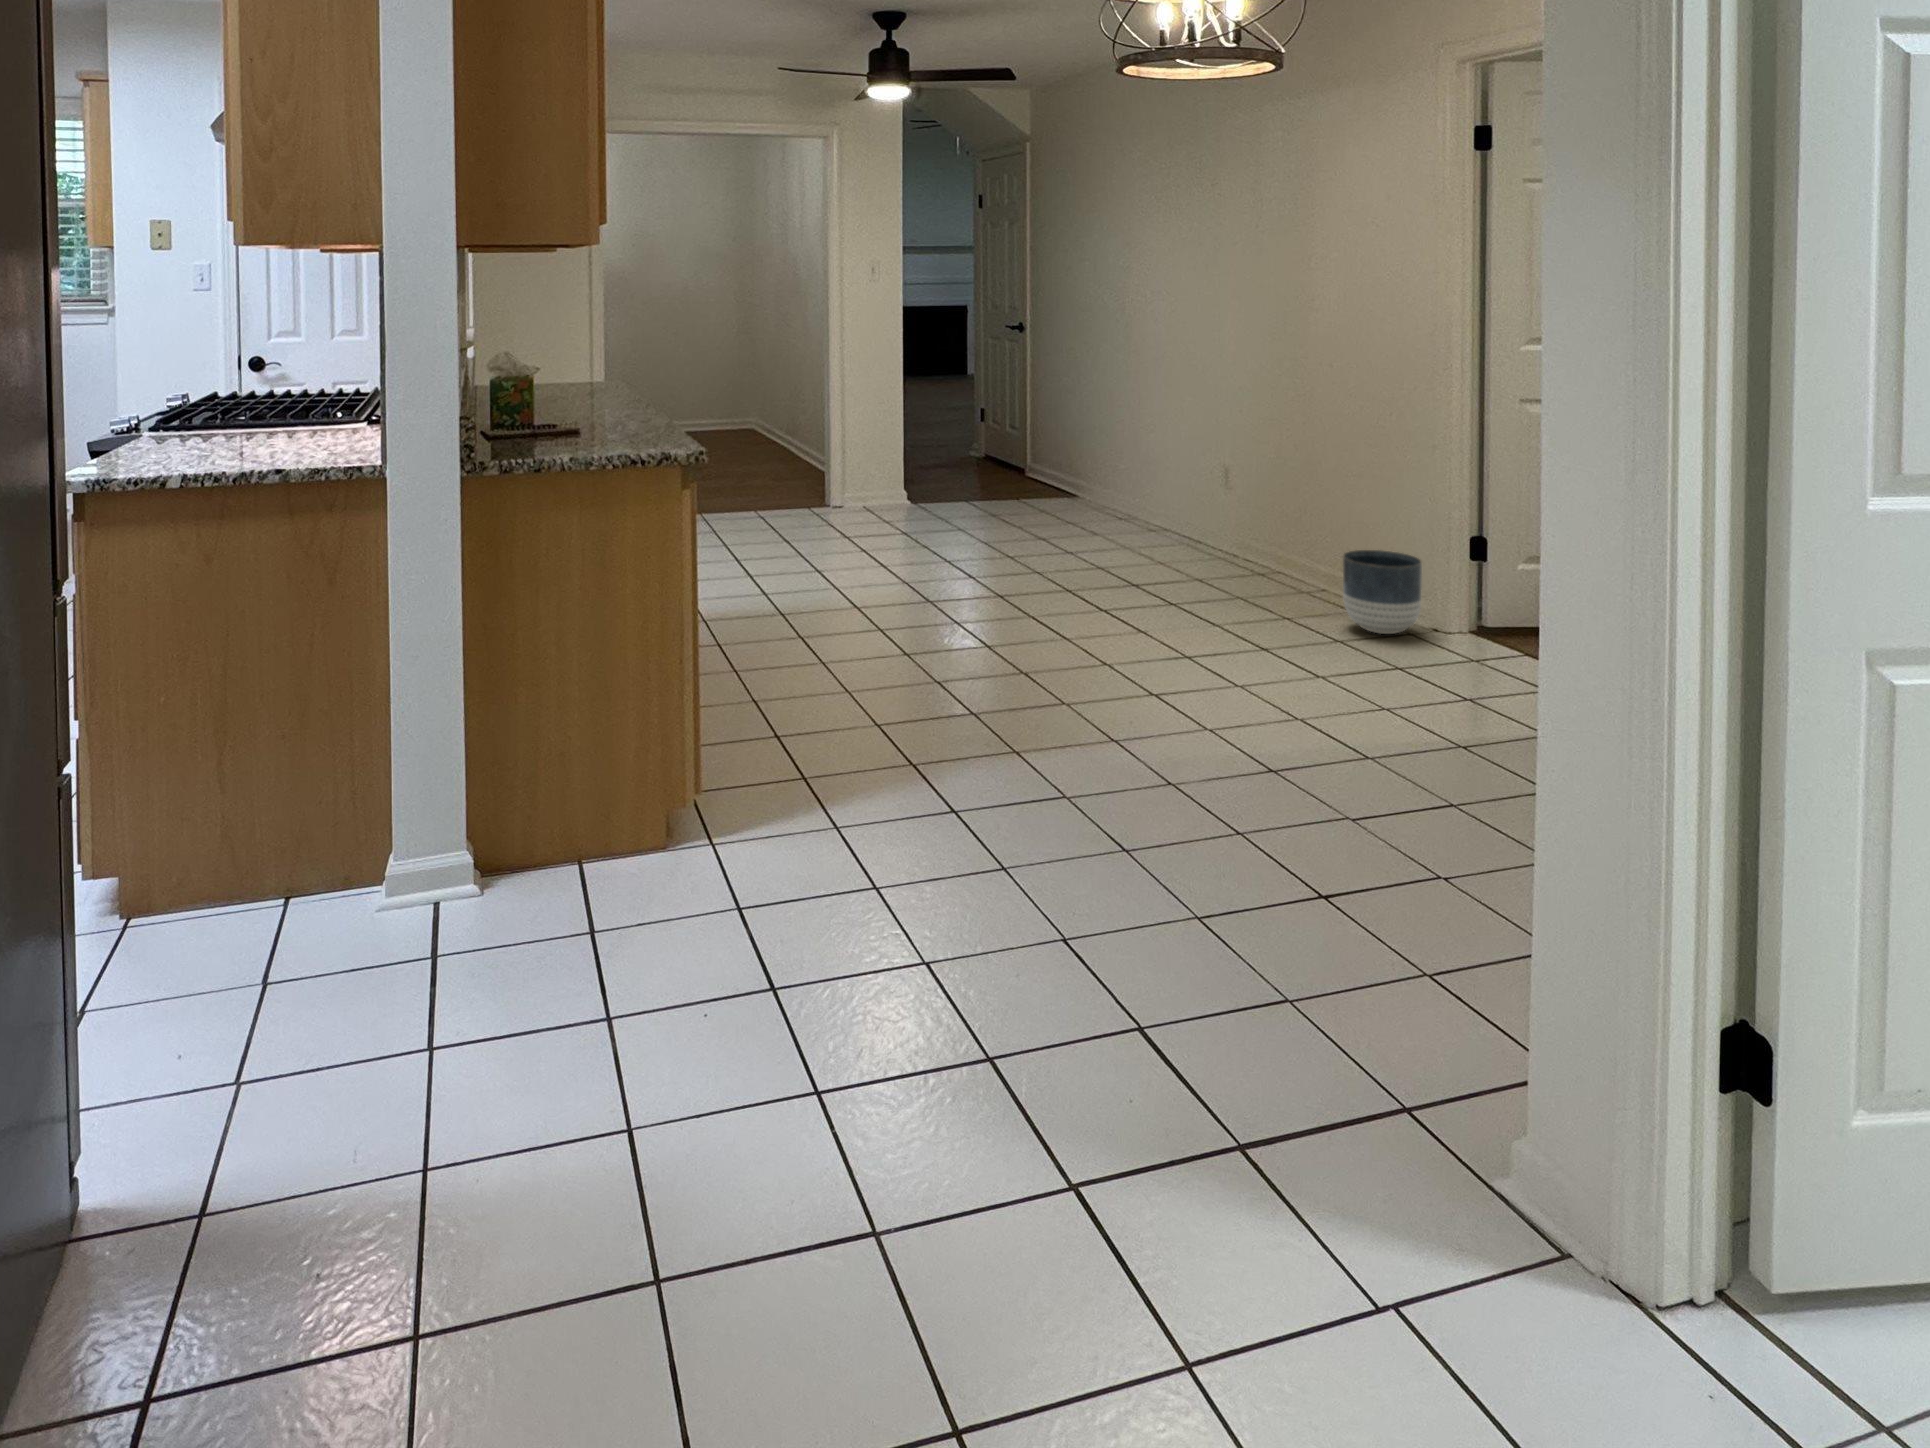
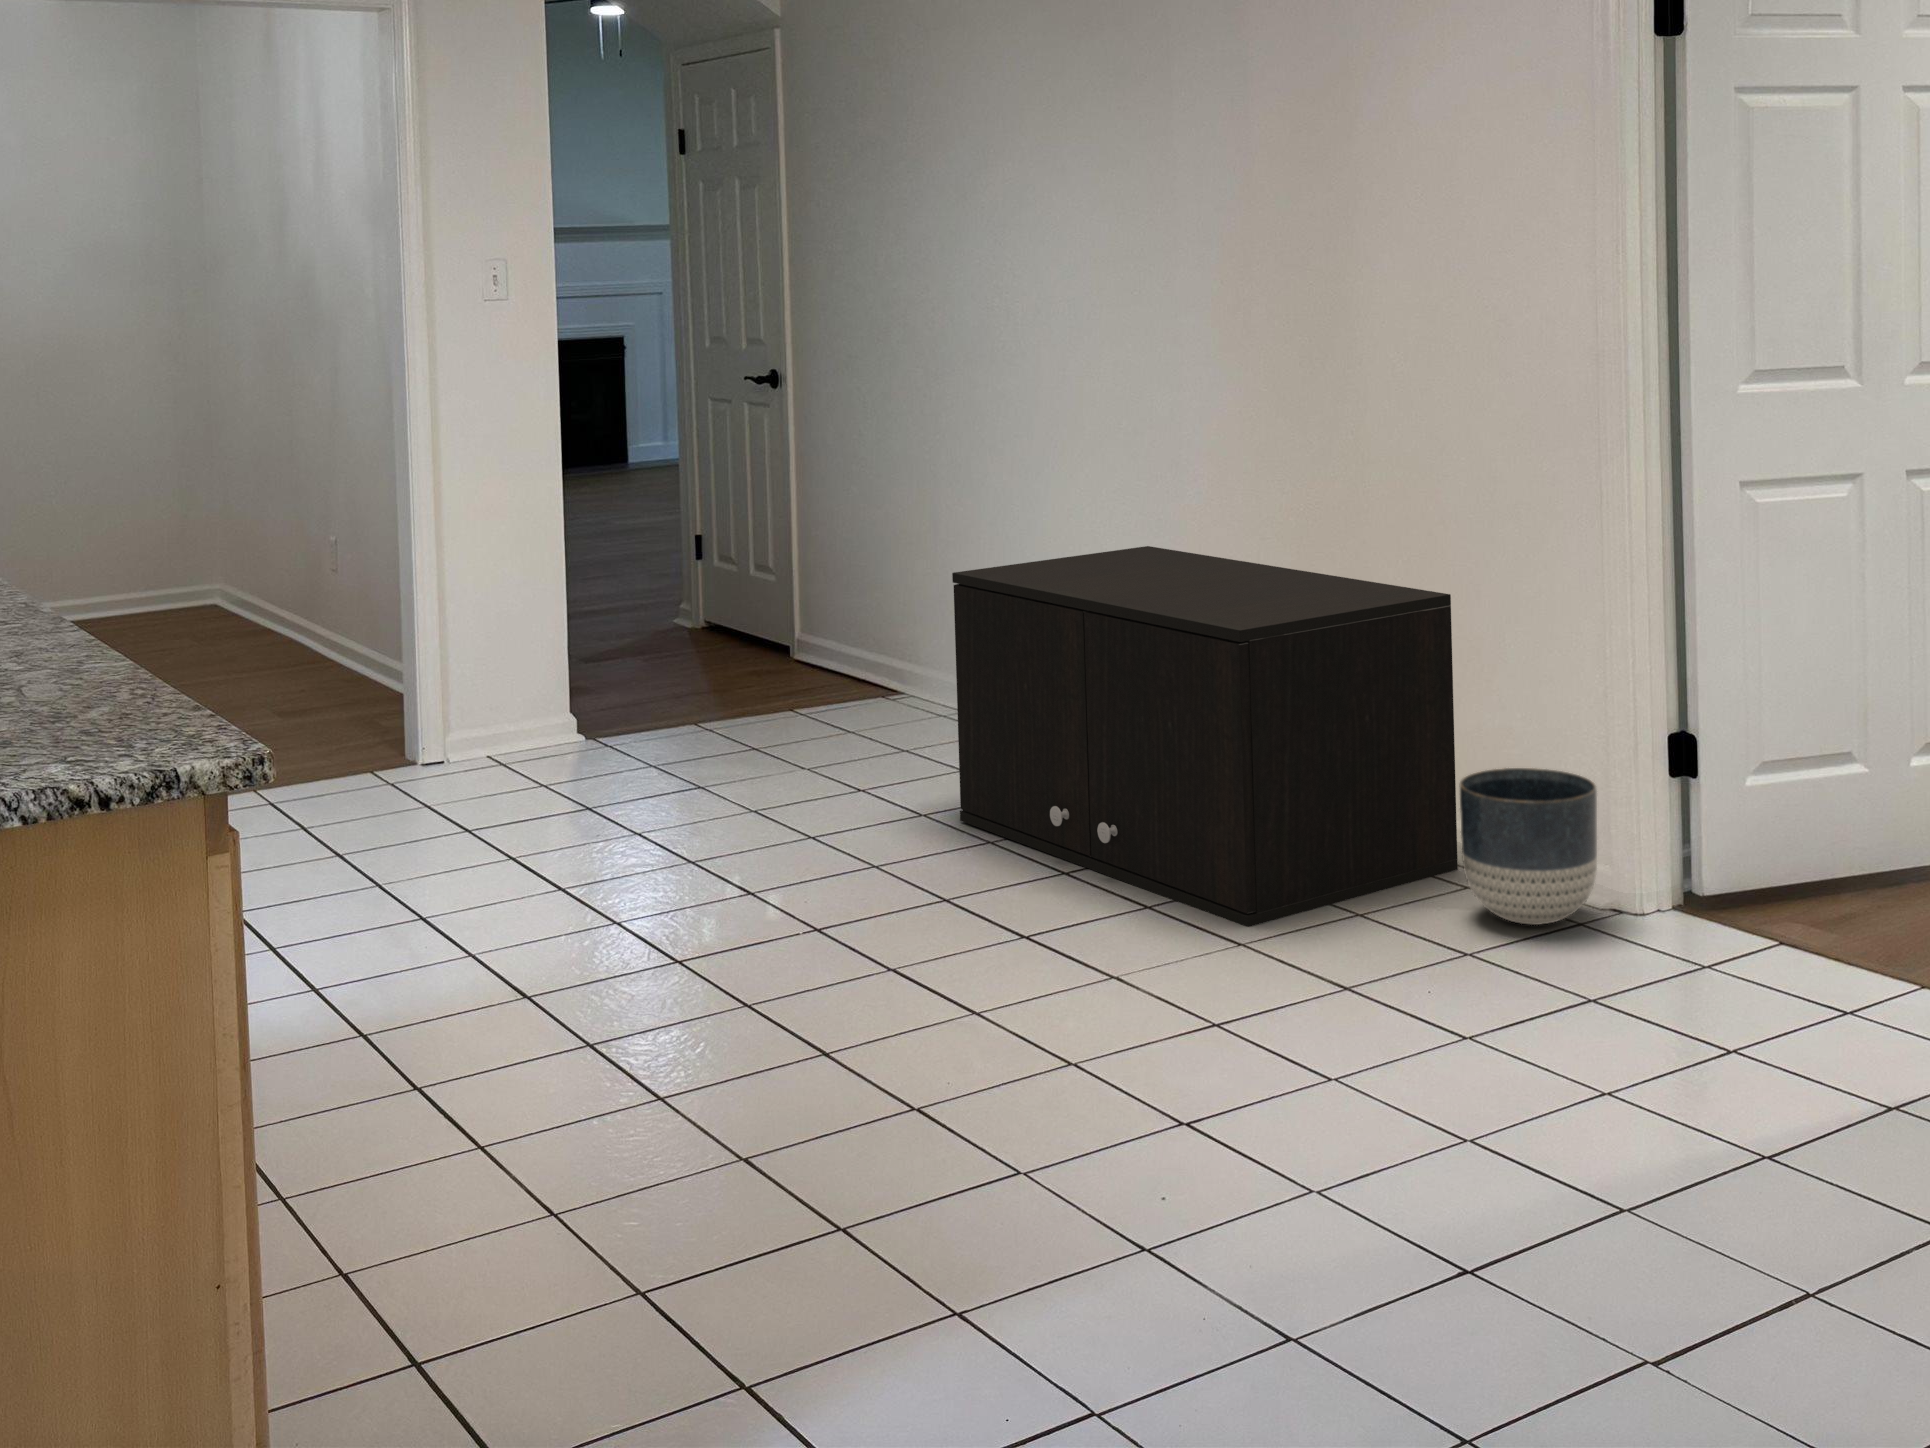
storage cabinet: none [1087,423,1352,619] -> present [952,546,1458,927]

